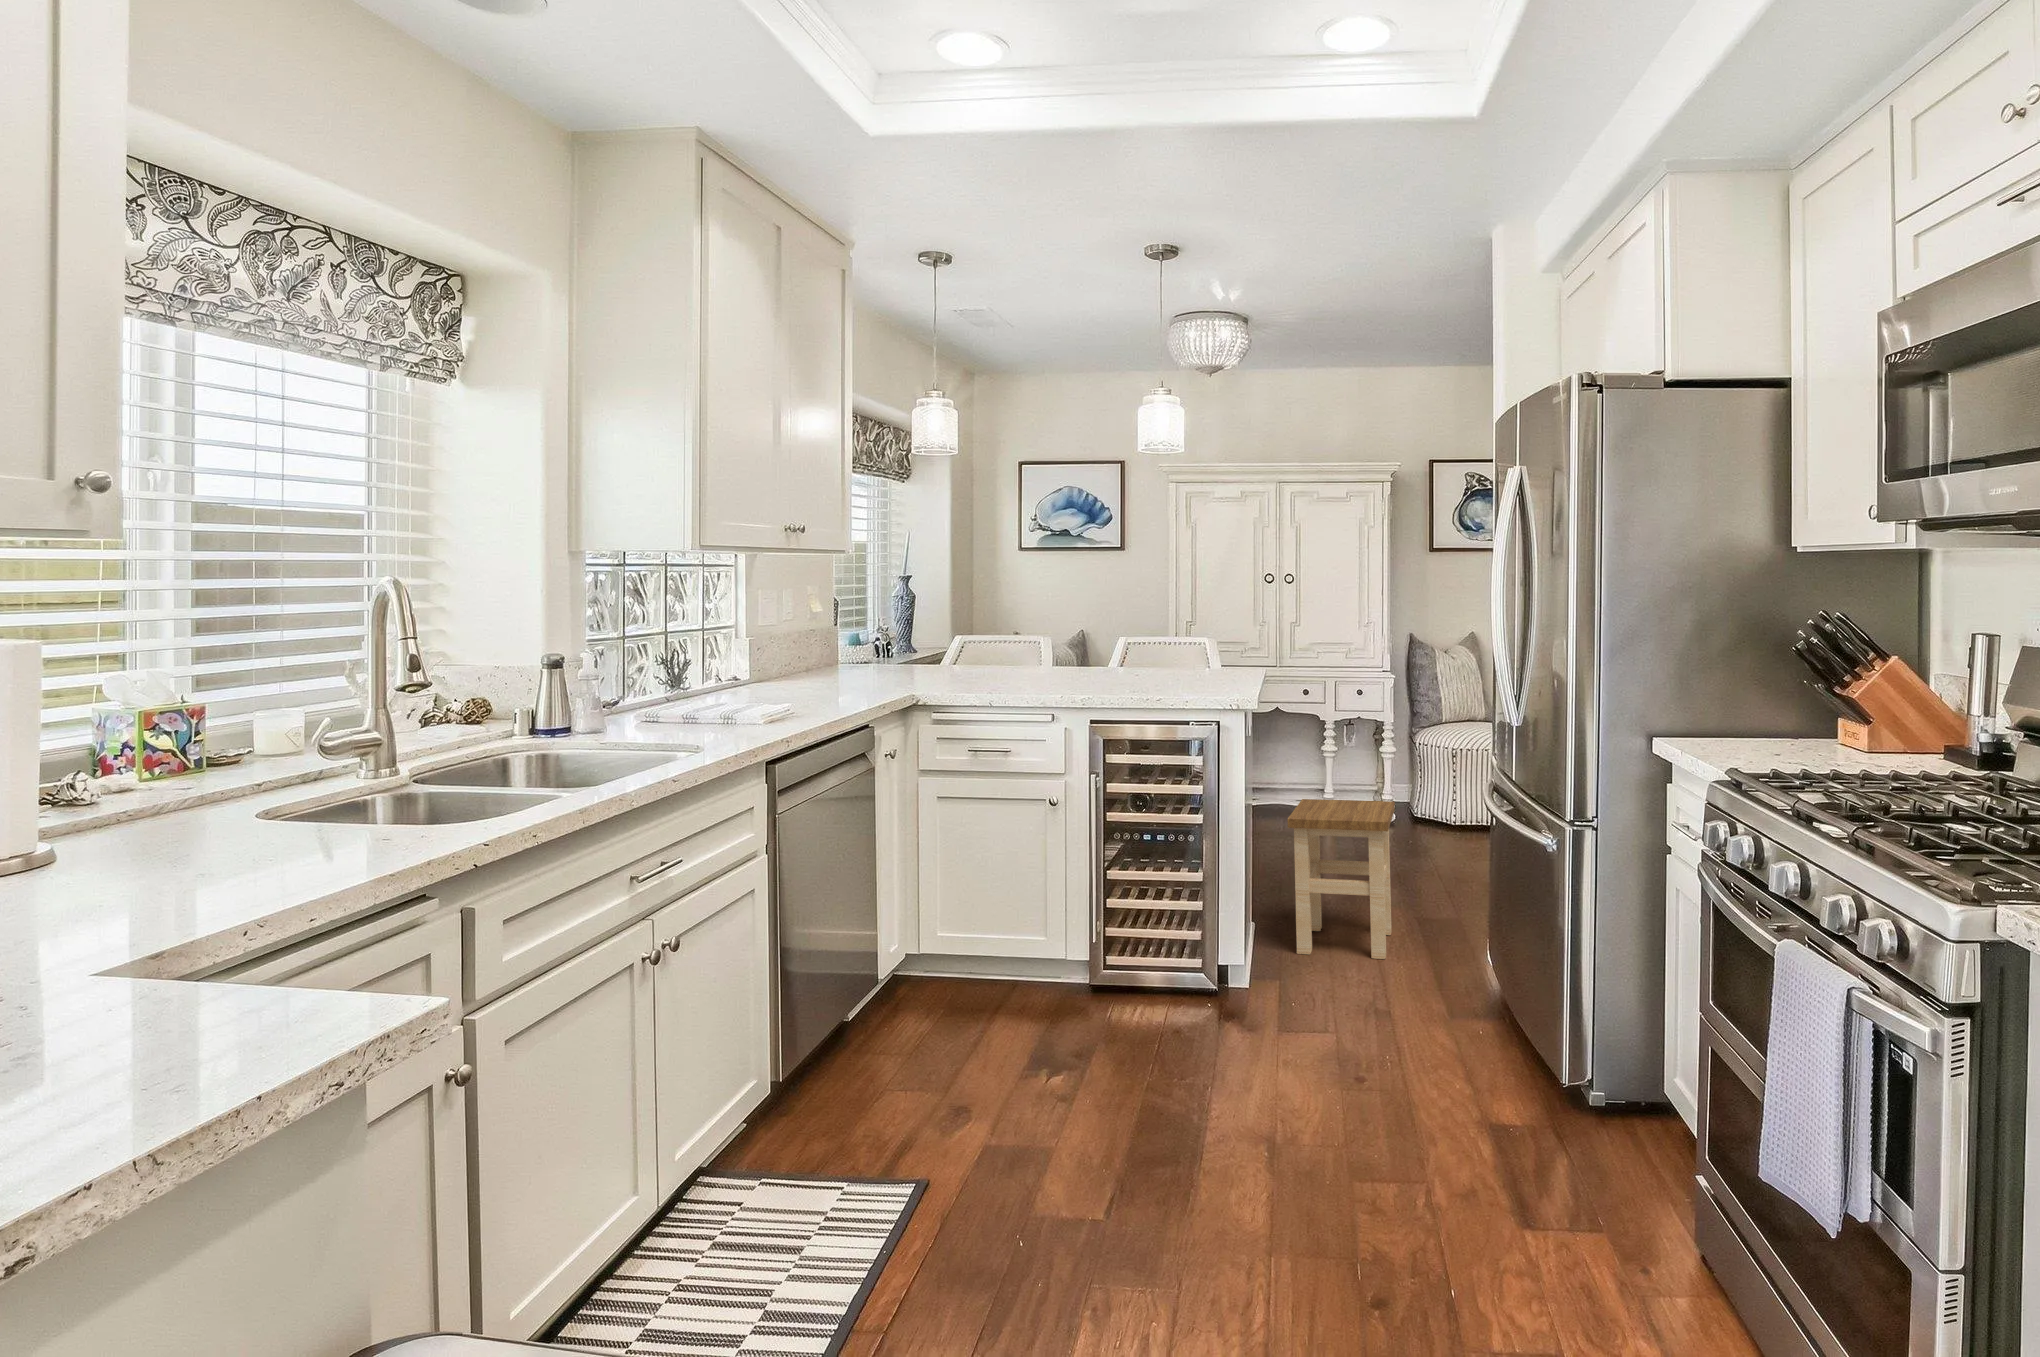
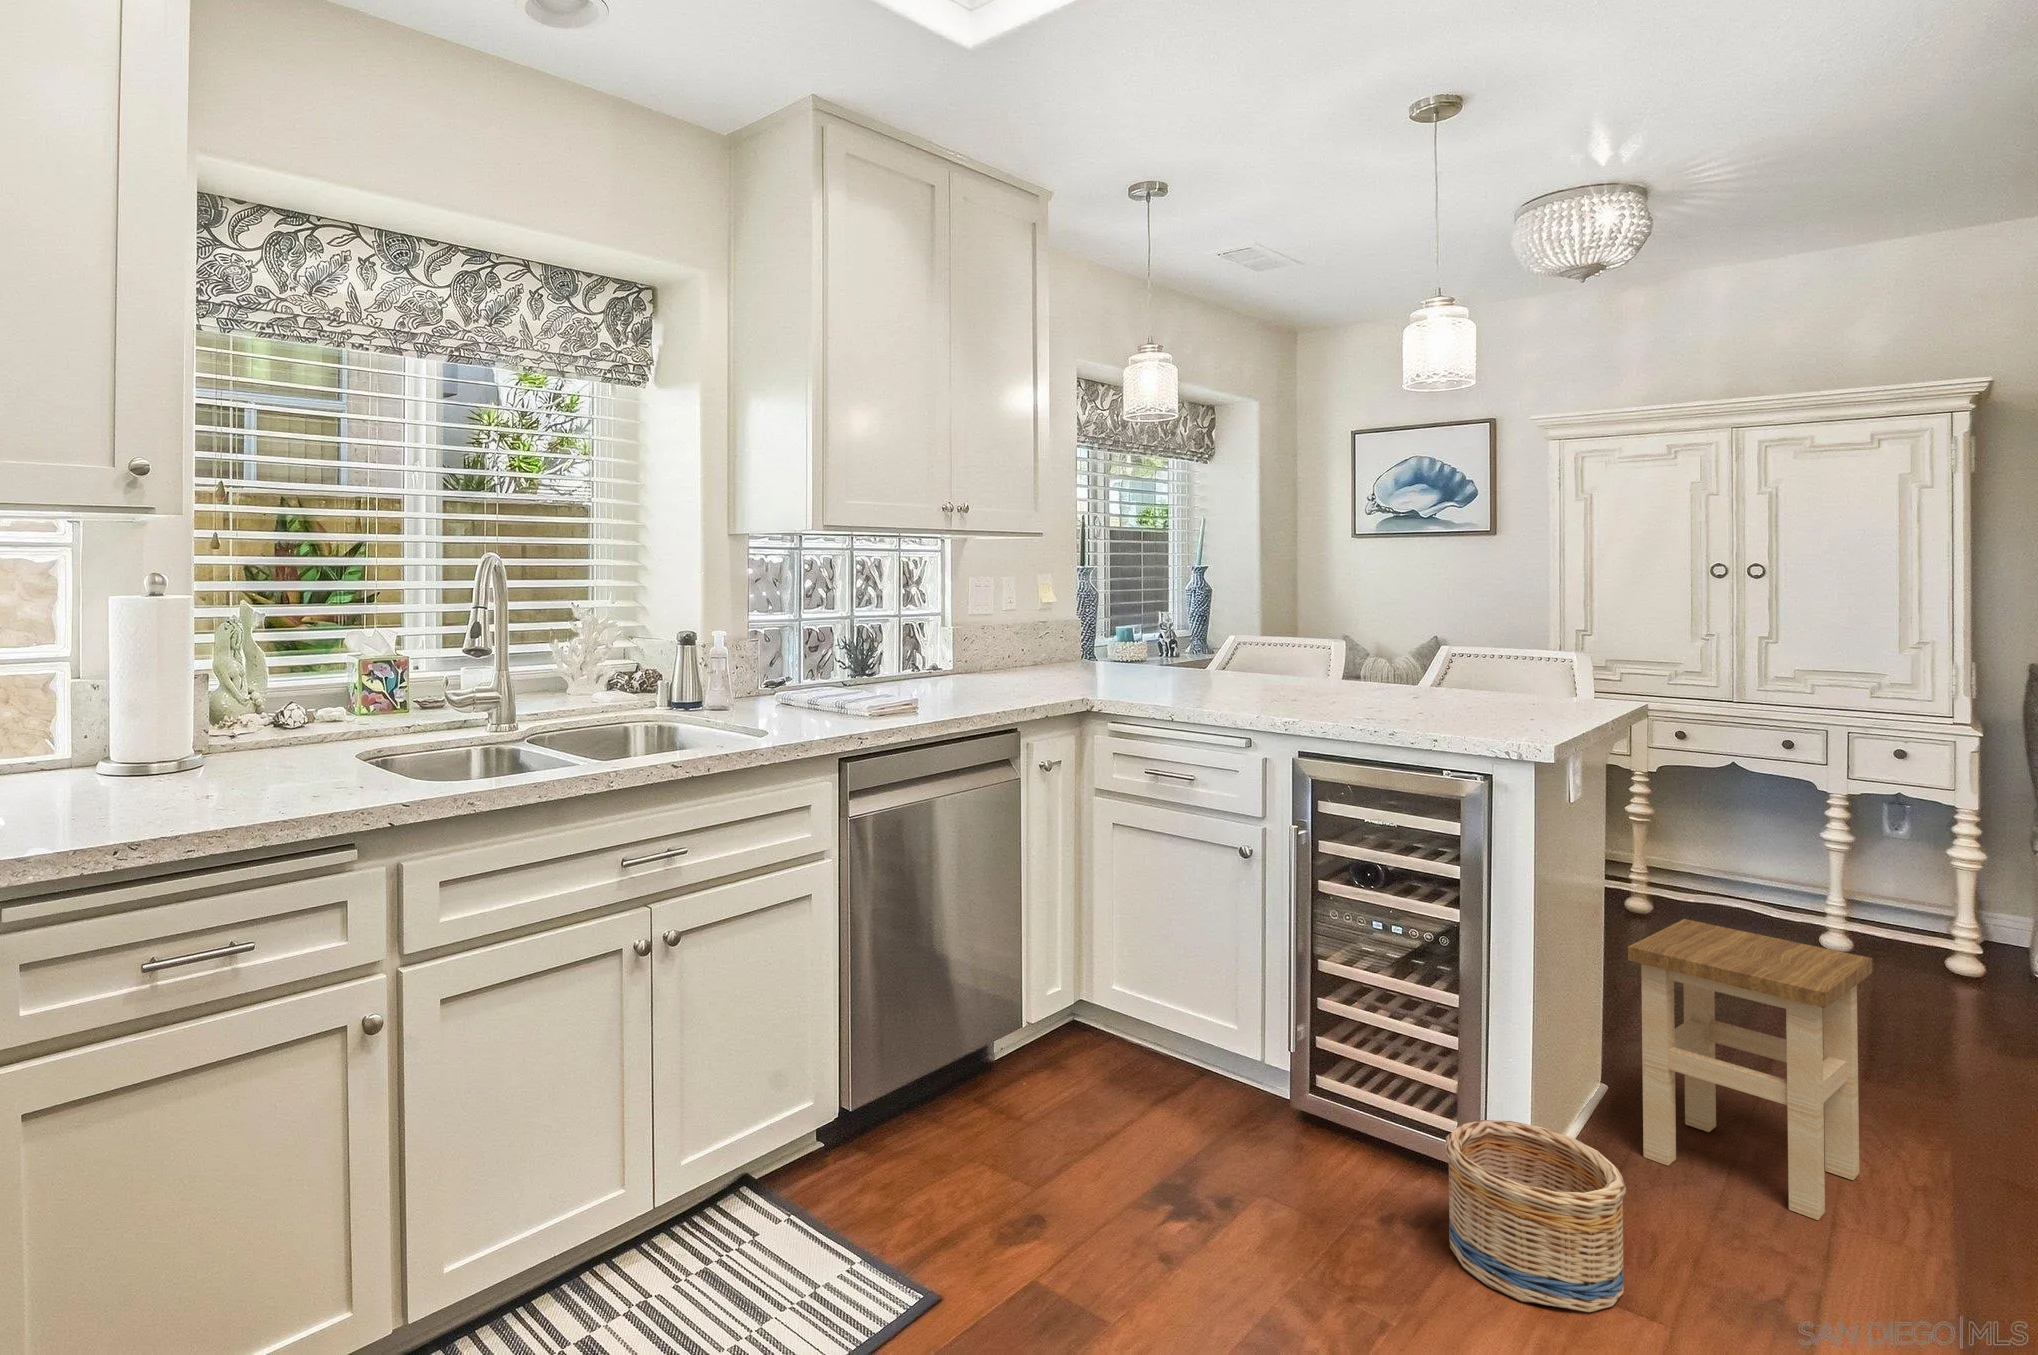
basket: none [1223,940,1323,1047] -> present [1446,1120,1626,1312]

